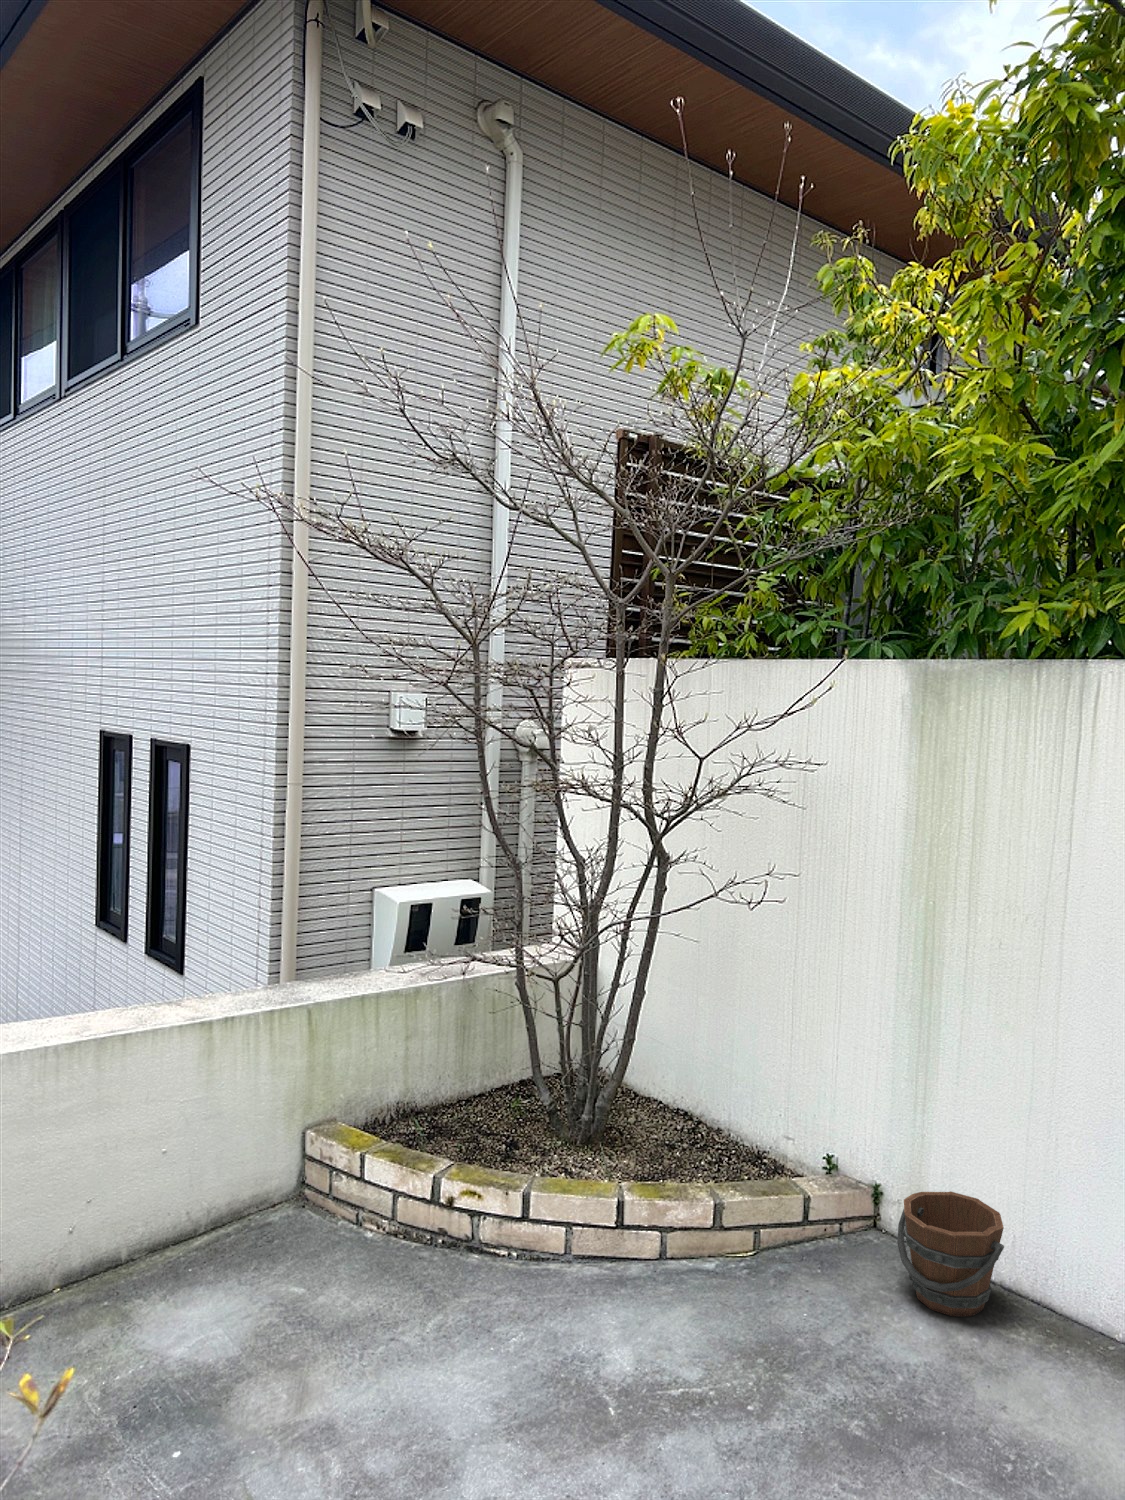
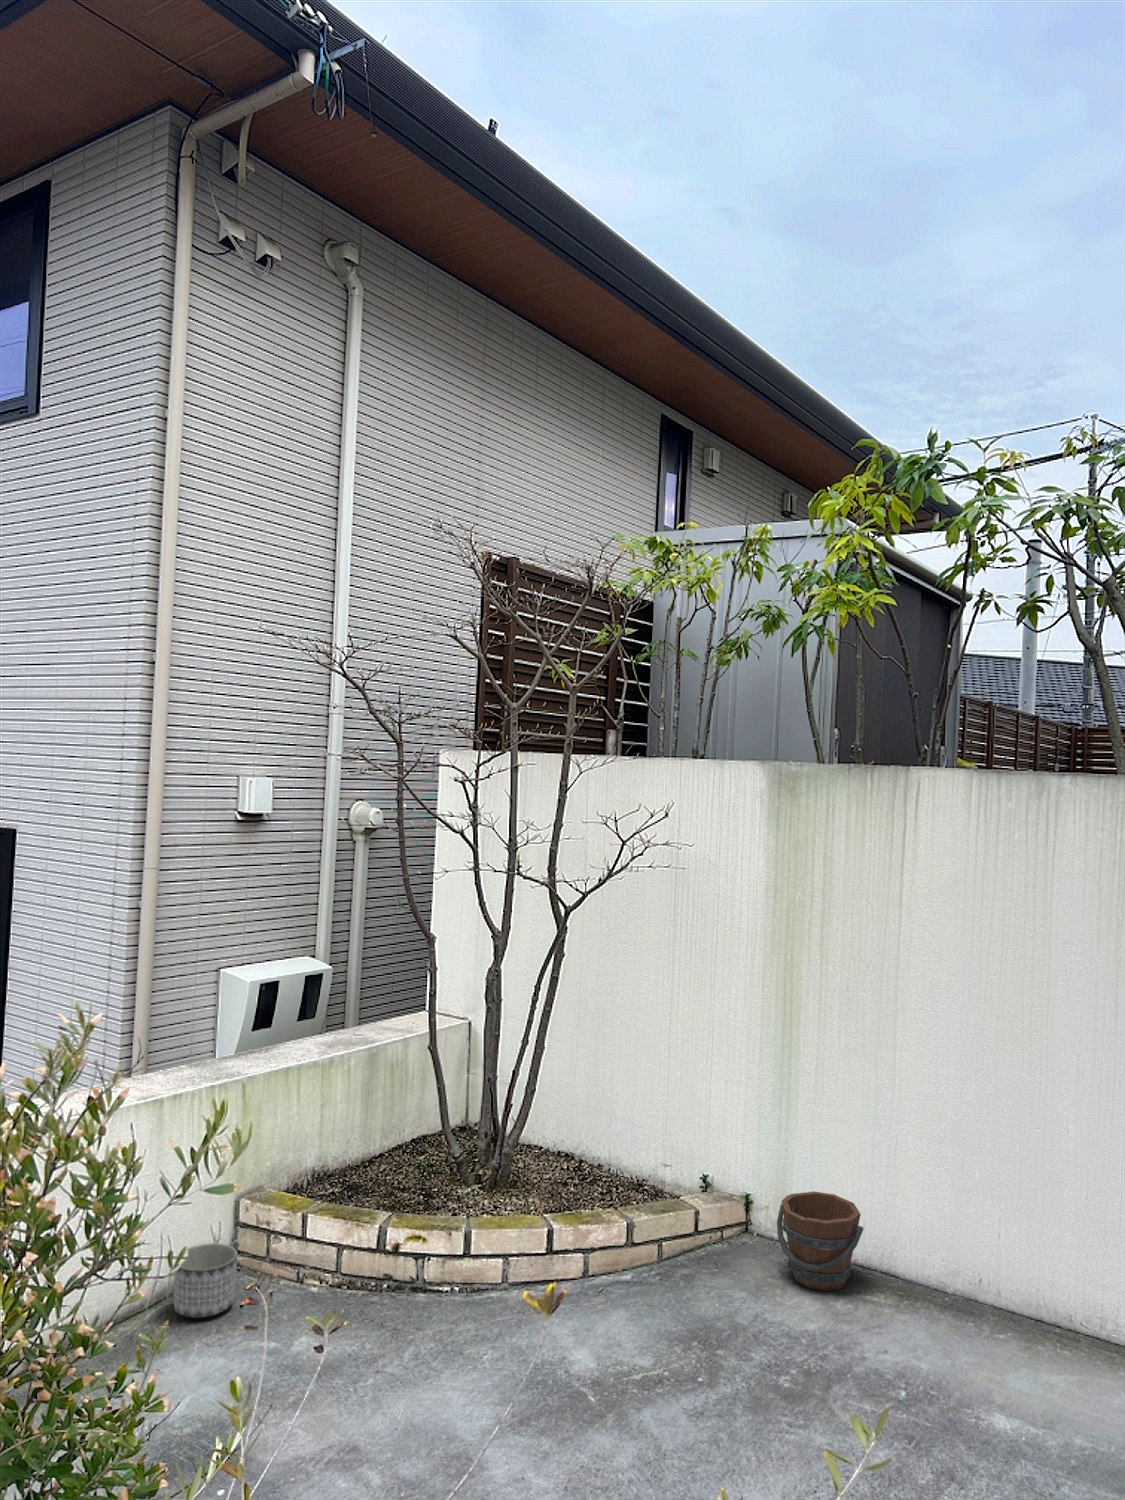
planter: none [223,1174,288,1251] -> present [174,1243,237,1318]

